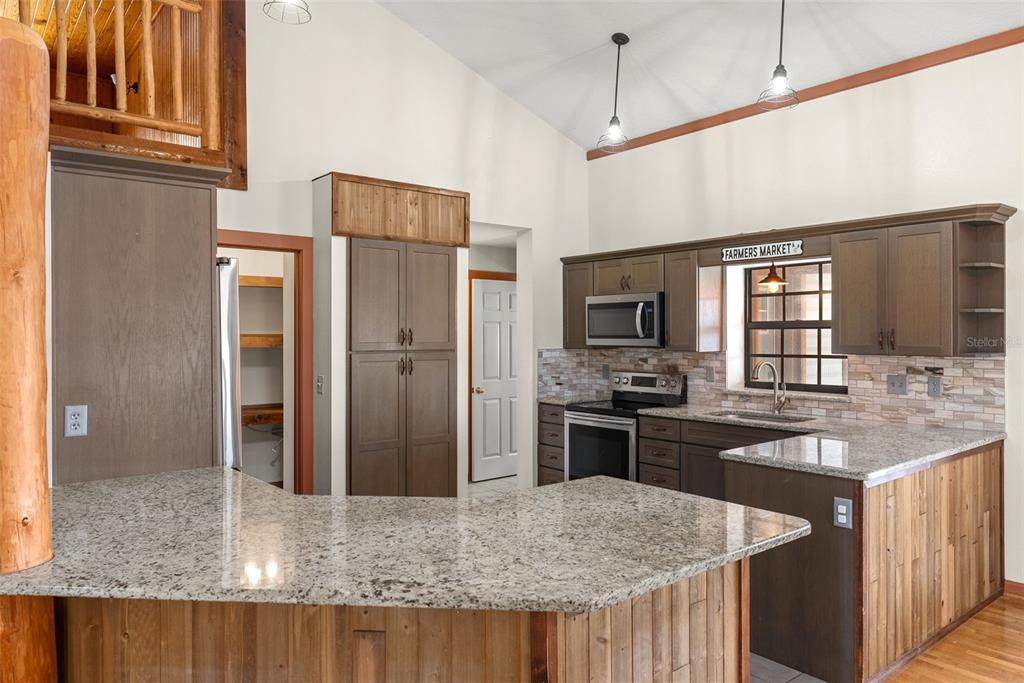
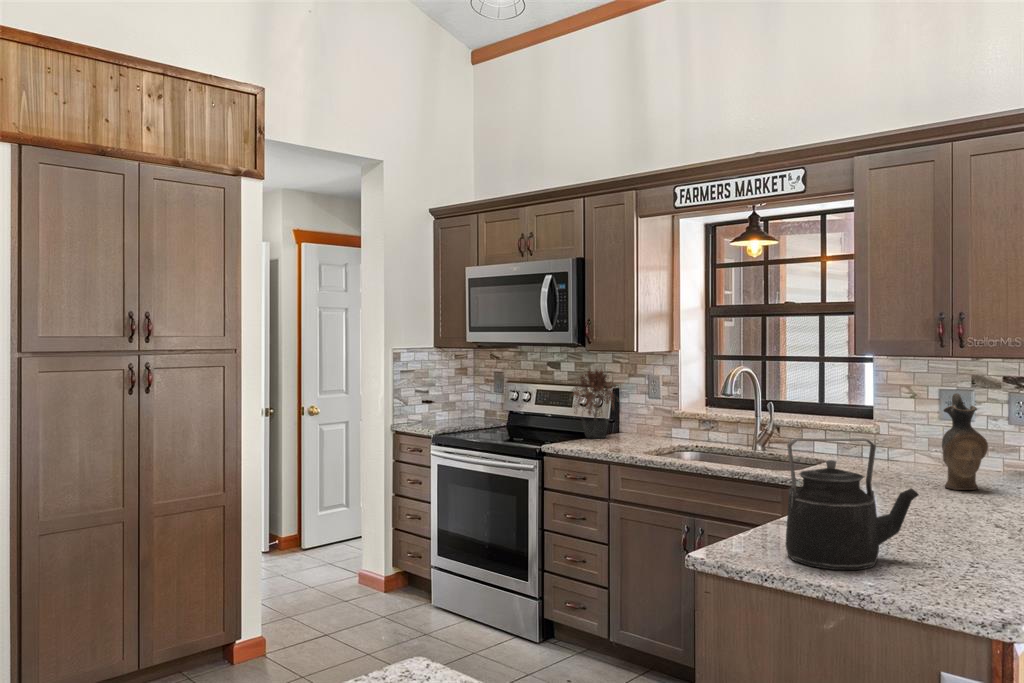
ceramic pitcher: none [878,377,903,432] -> present [942,393,988,490]
kettle: none [769,395,835,457] -> present [785,438,919,570]

